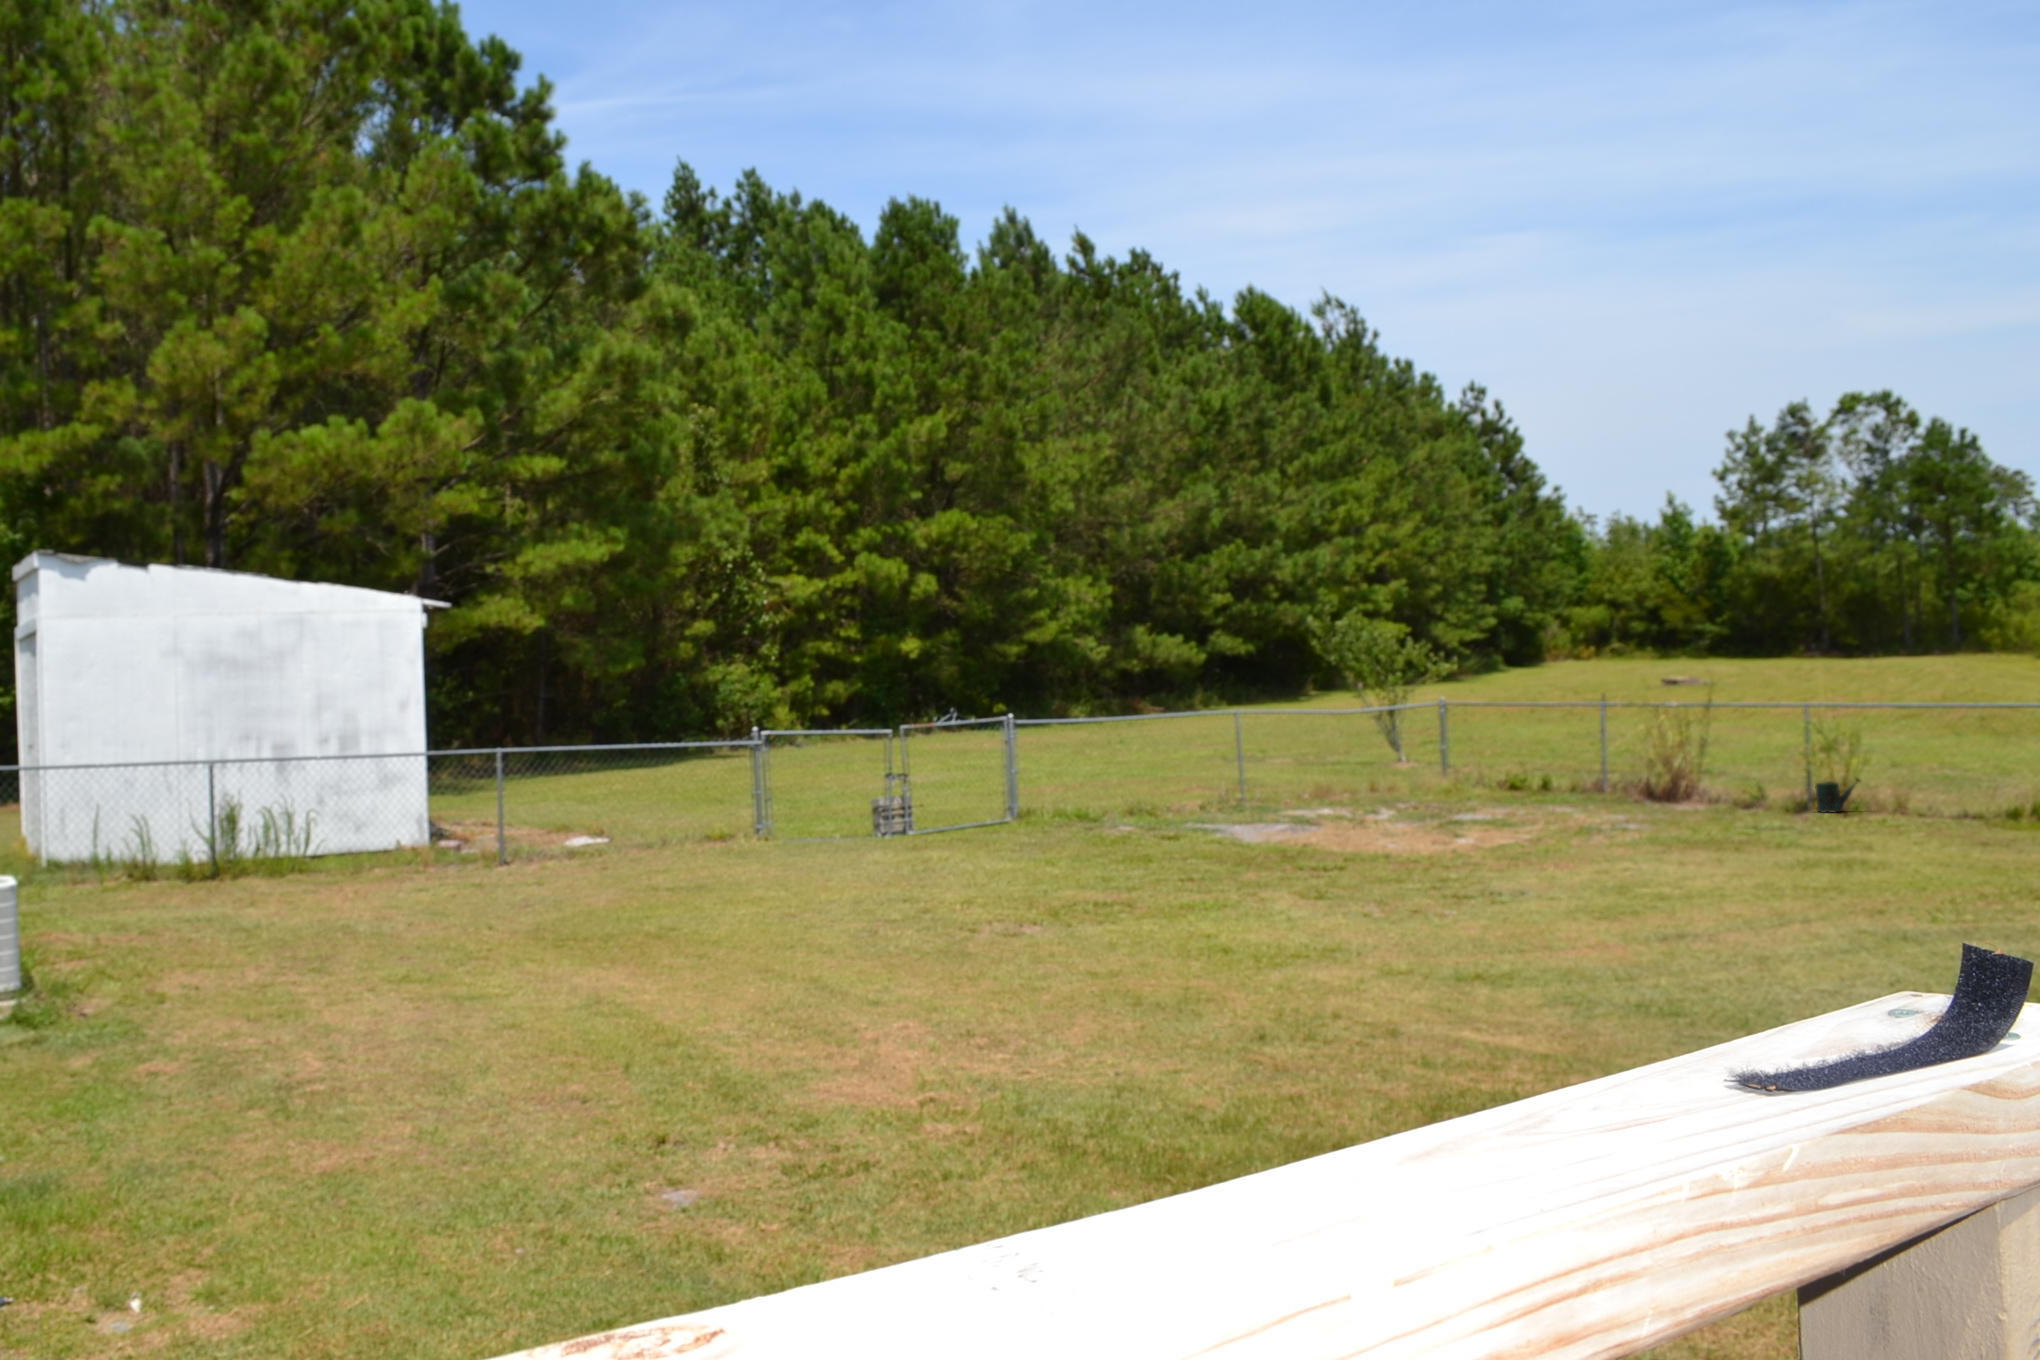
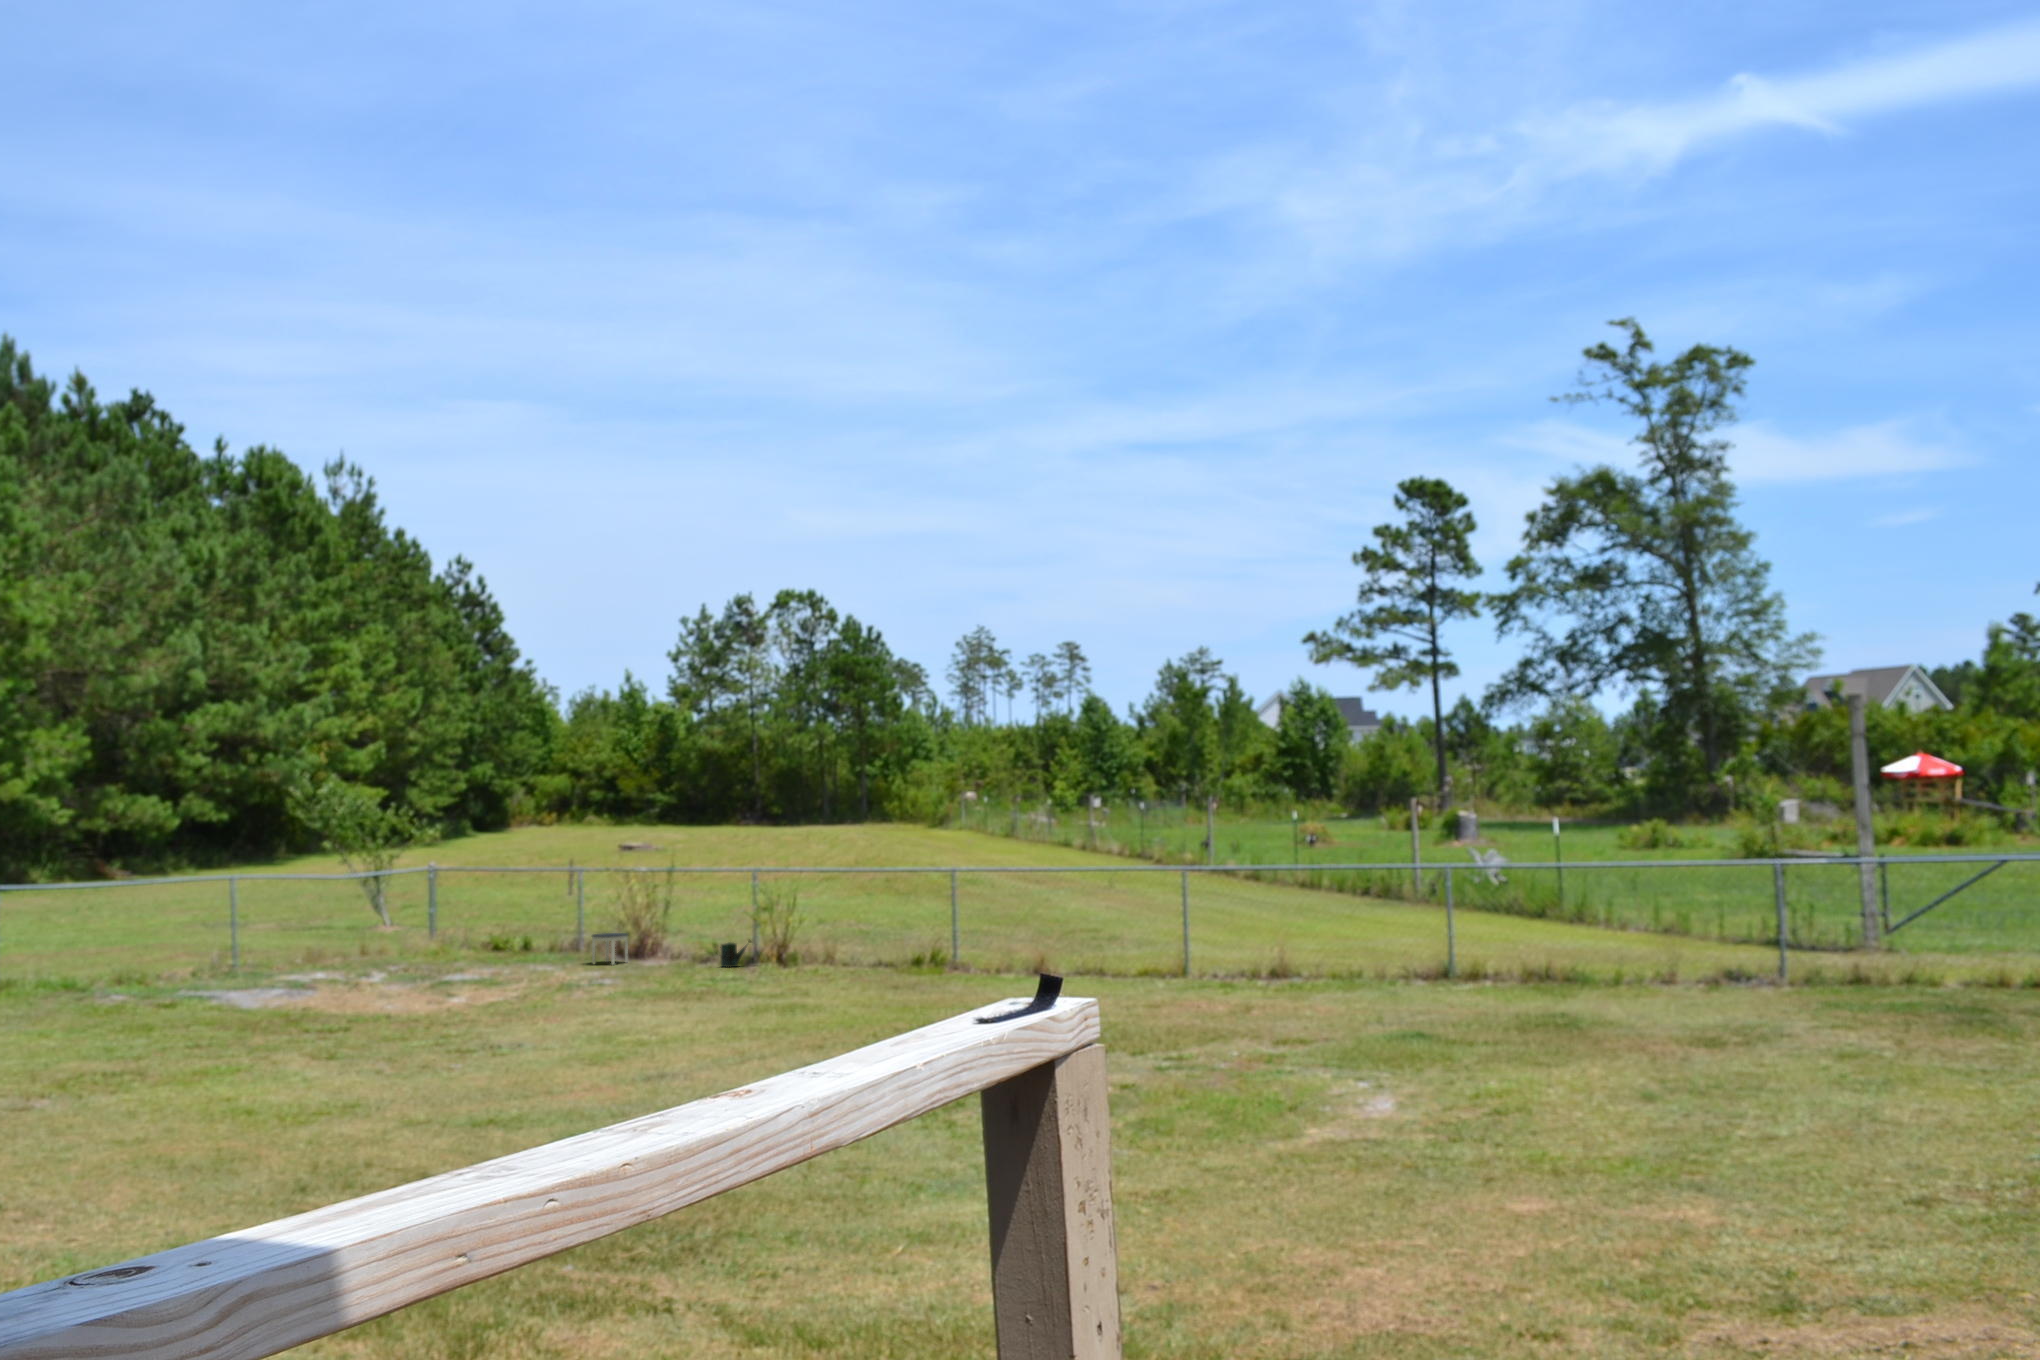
round table: none [1637,768,1688,806] -> present [592,933,628,964]

